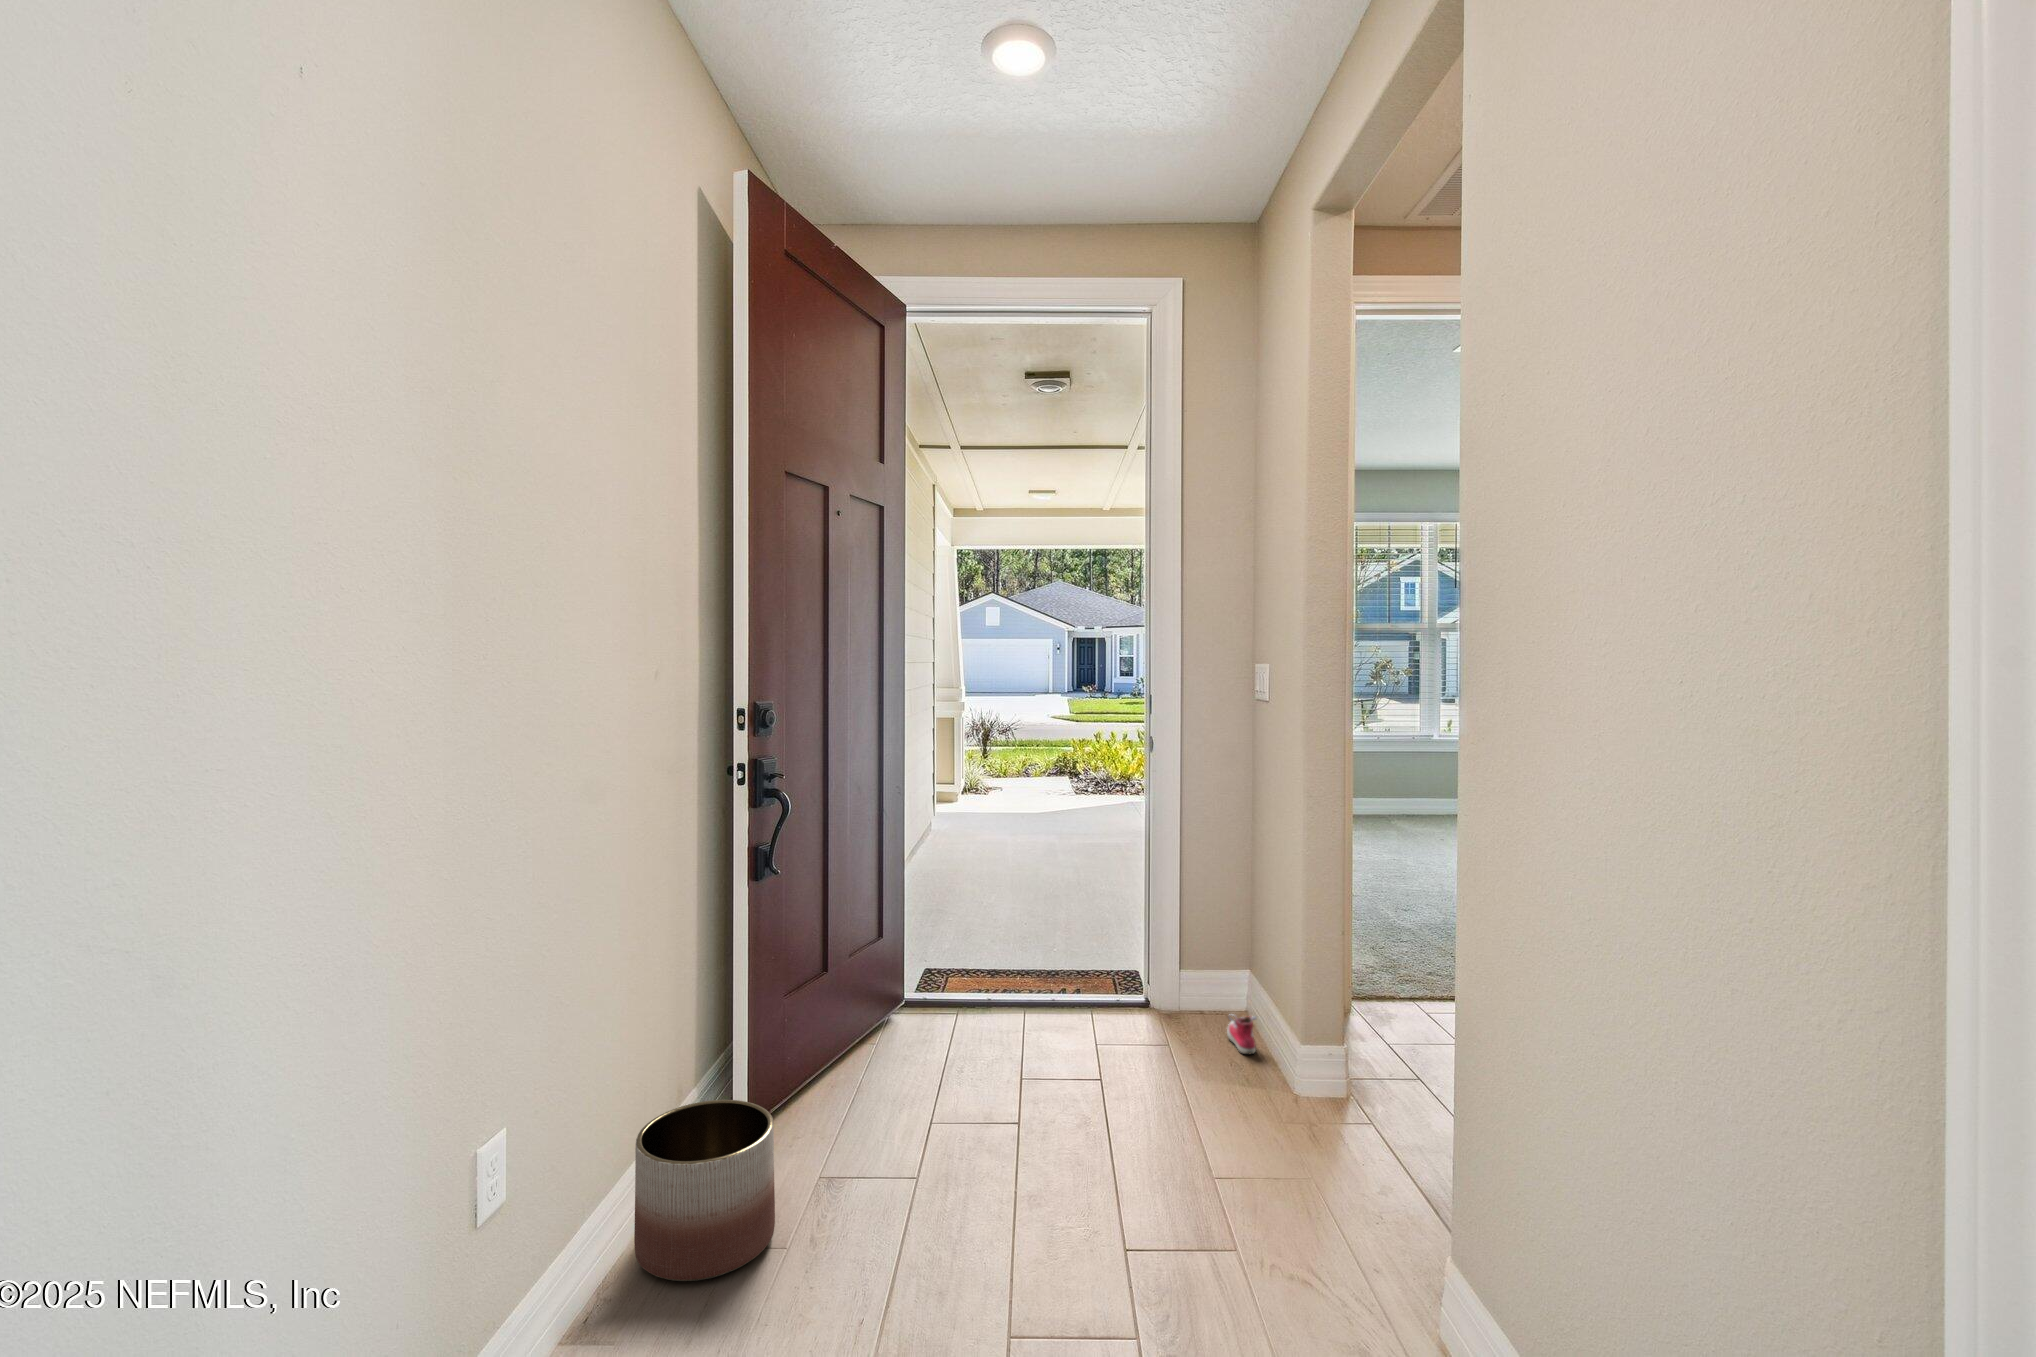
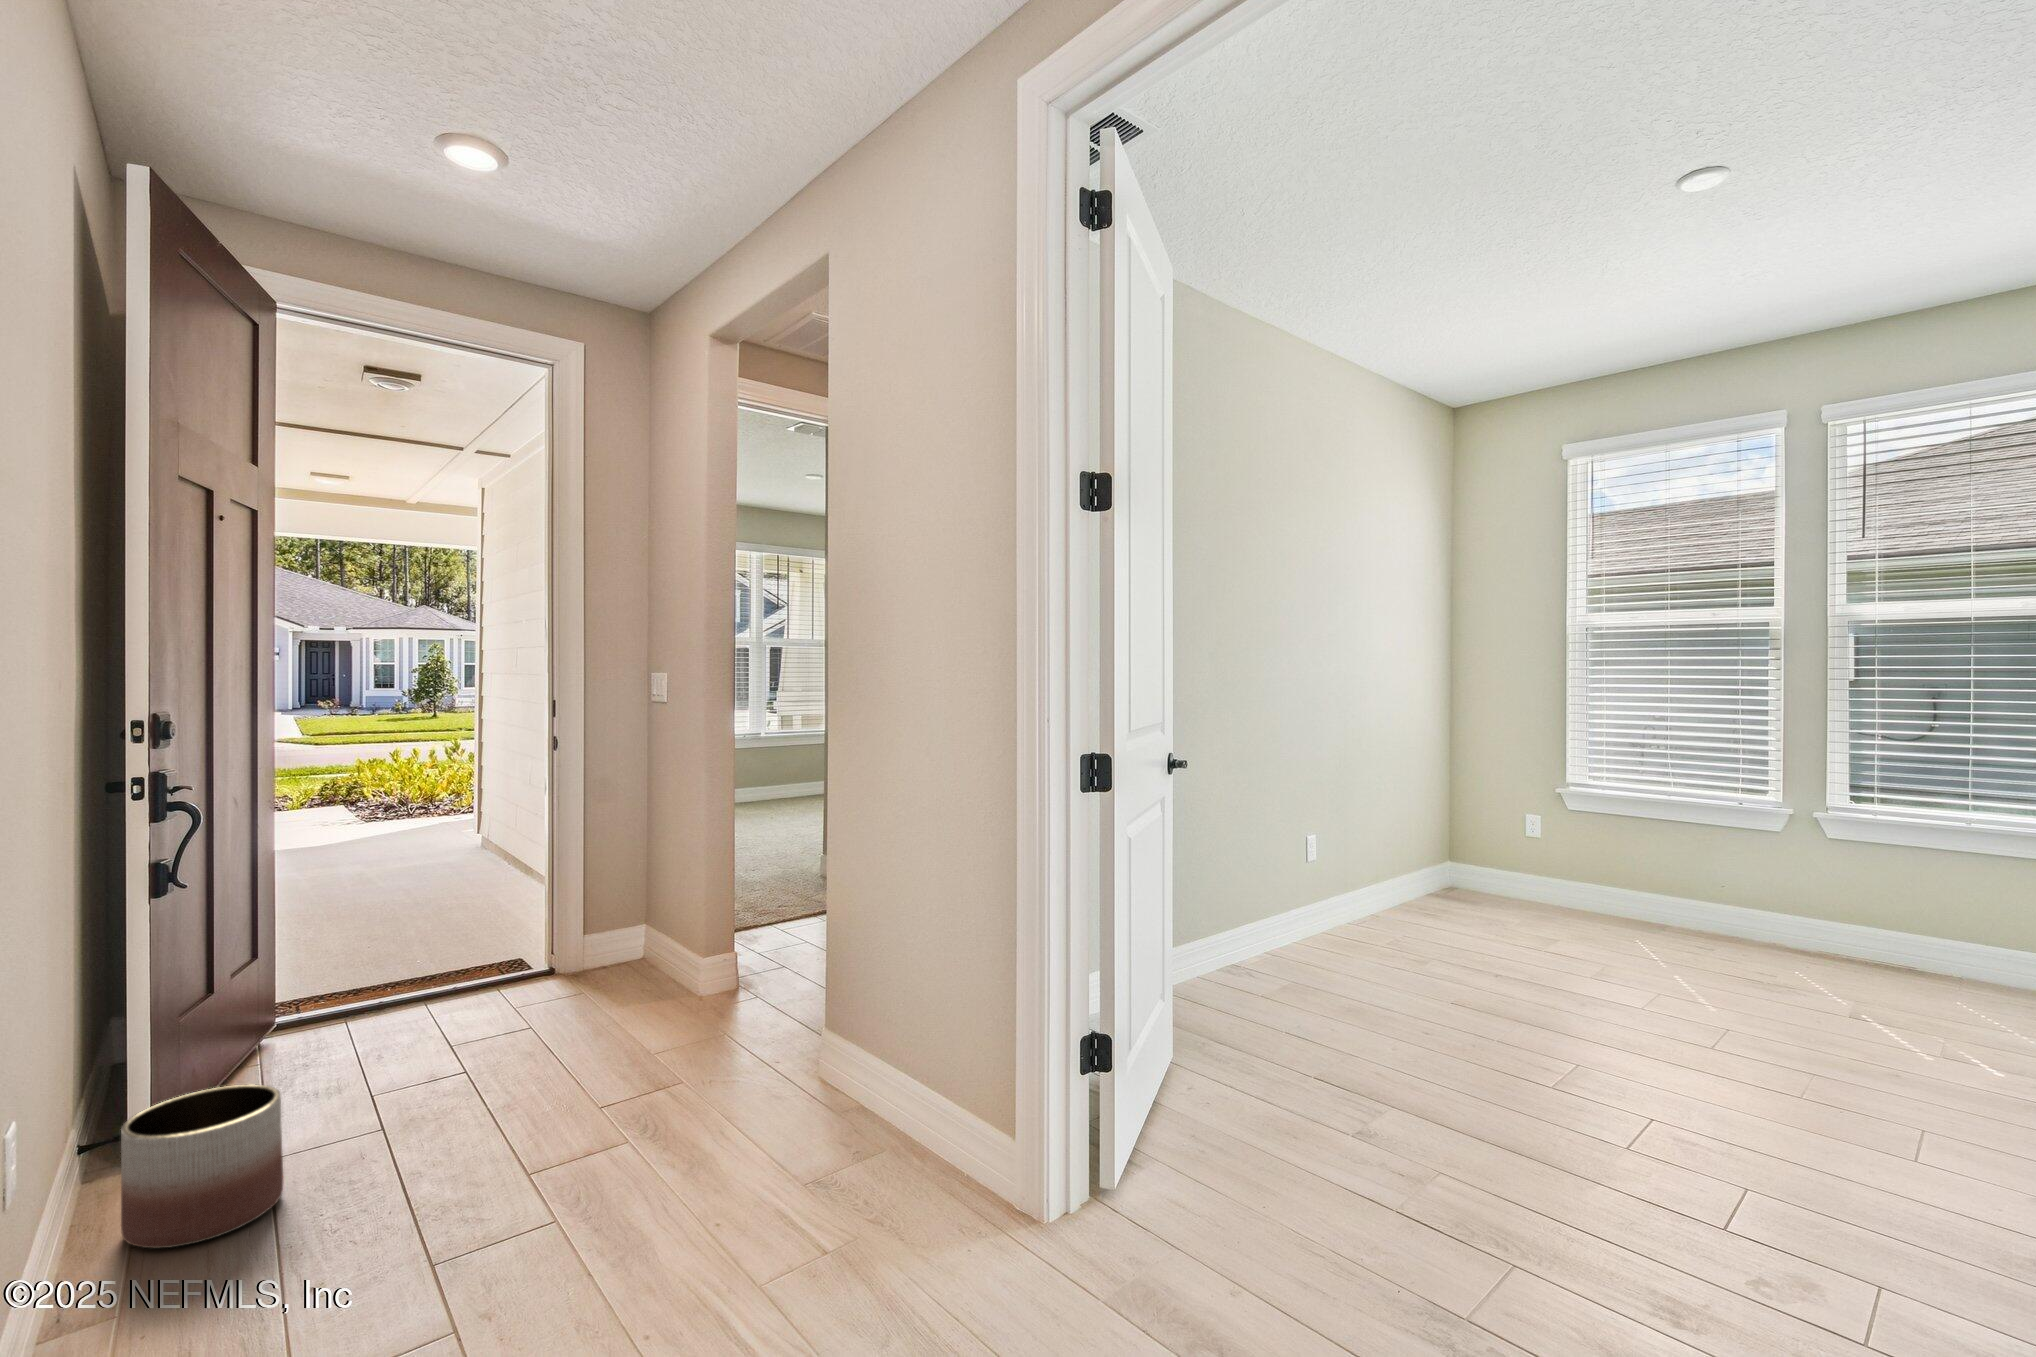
sneaker: present [1227,1016,1257,1054] -> none [631,953,660,985]

